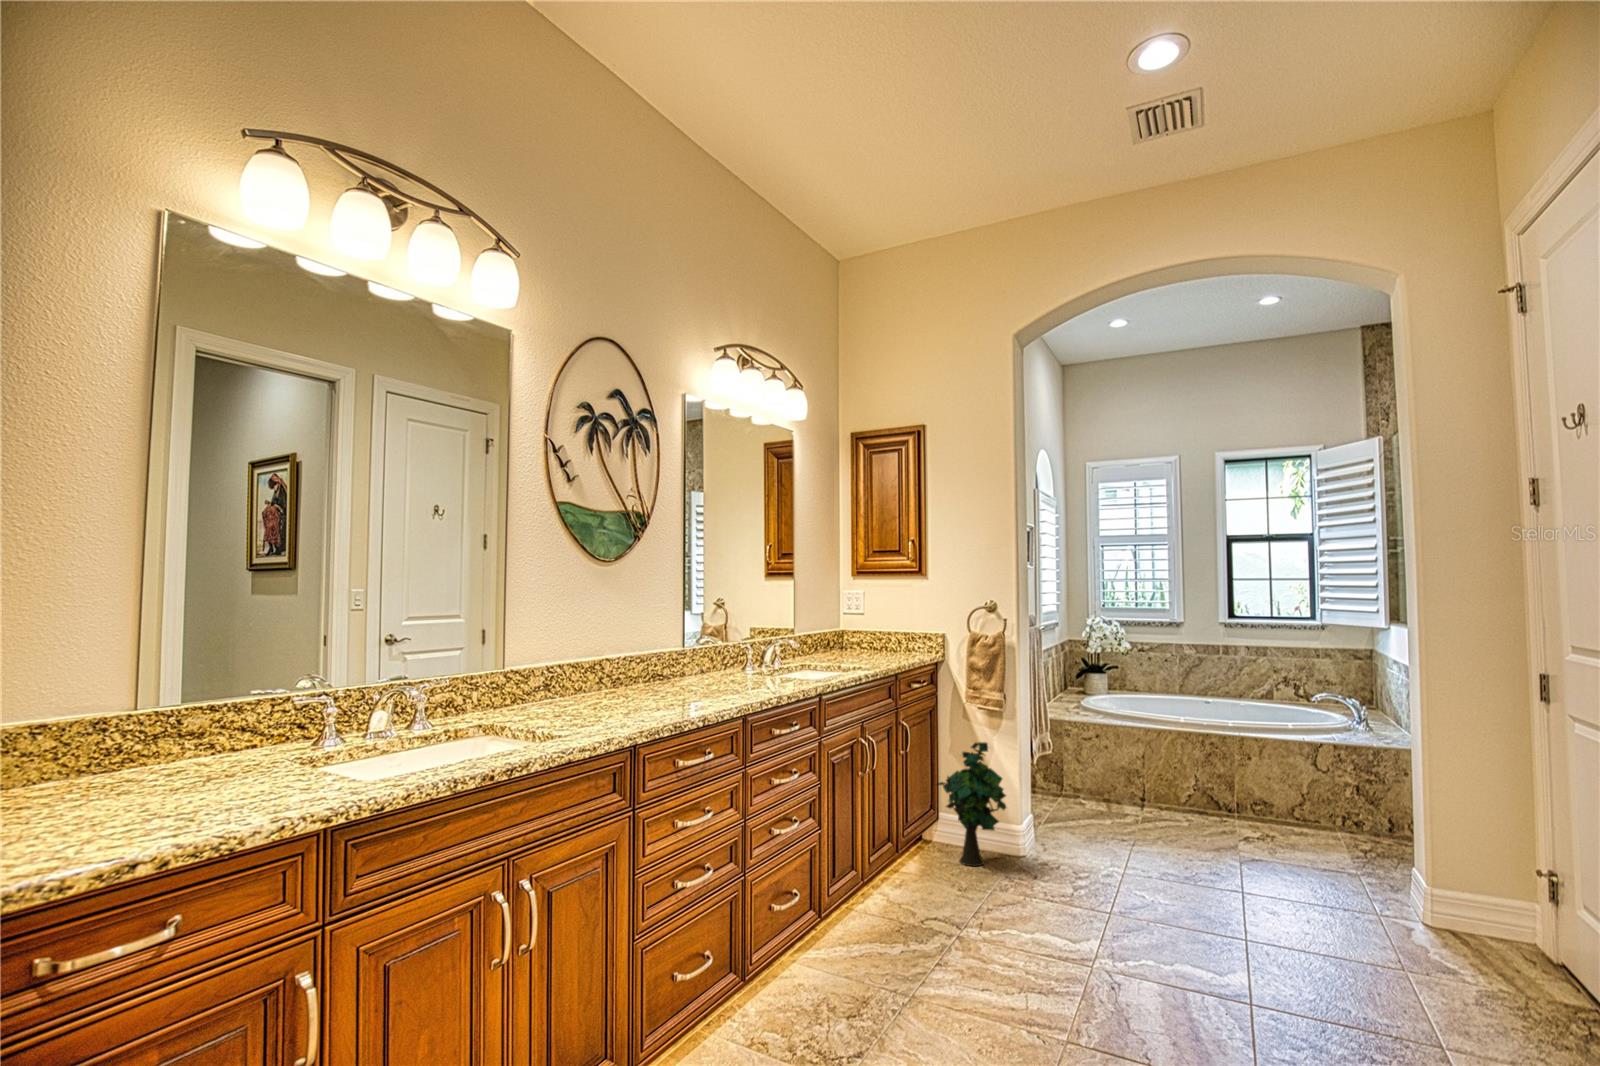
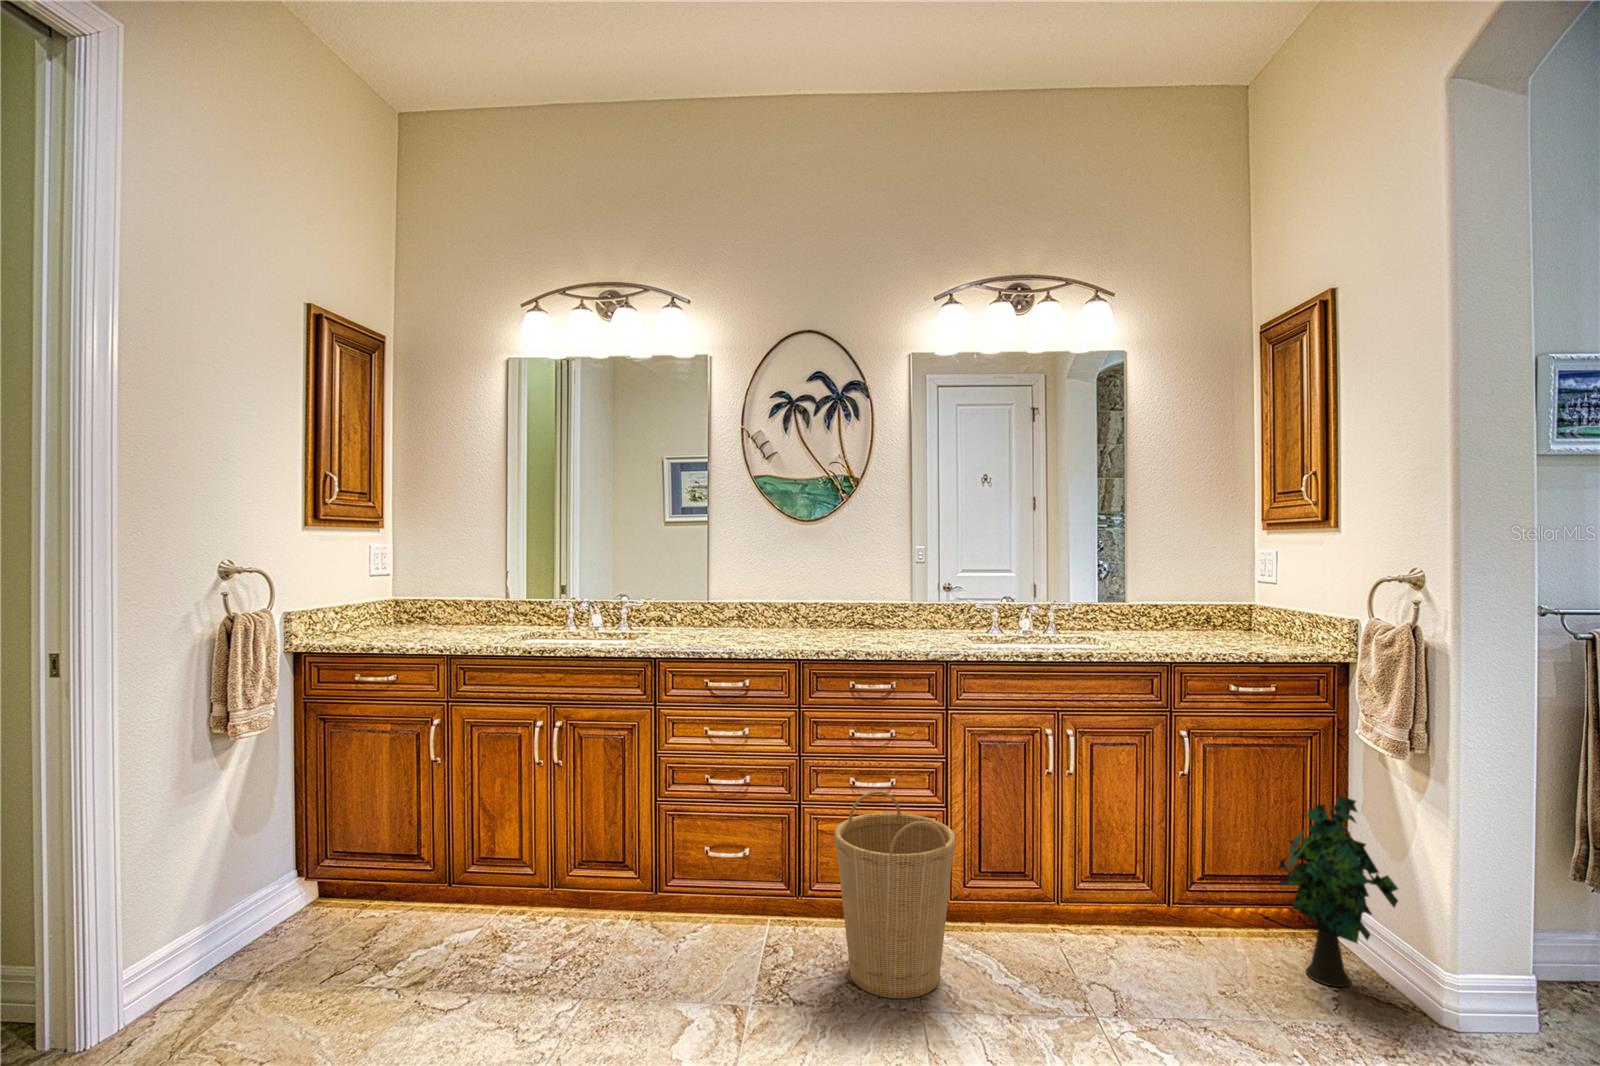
basket: none [818,830,933,1024] -> present [834,791,955,999]

